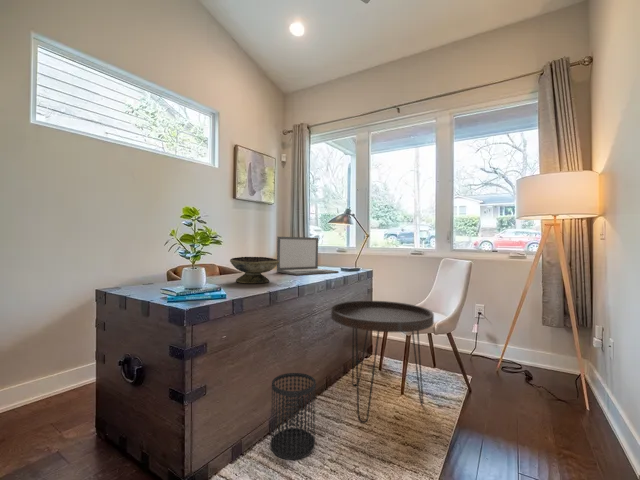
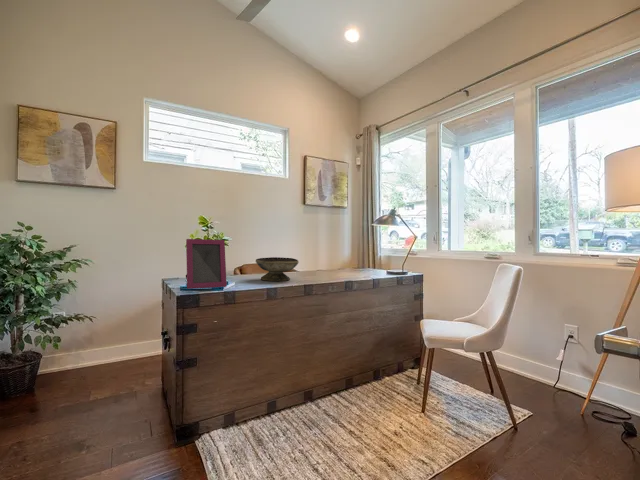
laptop: present [277,237,338,275] -> none [320,240,378,277]
picture frame: none [175,238,228,300] -> present [186,239,227,289]
side table: present [331,301,434,423] -> none [341,306,449,428]
wastebasket: present [271,373,316,460] -> none [259,364,301,442]

